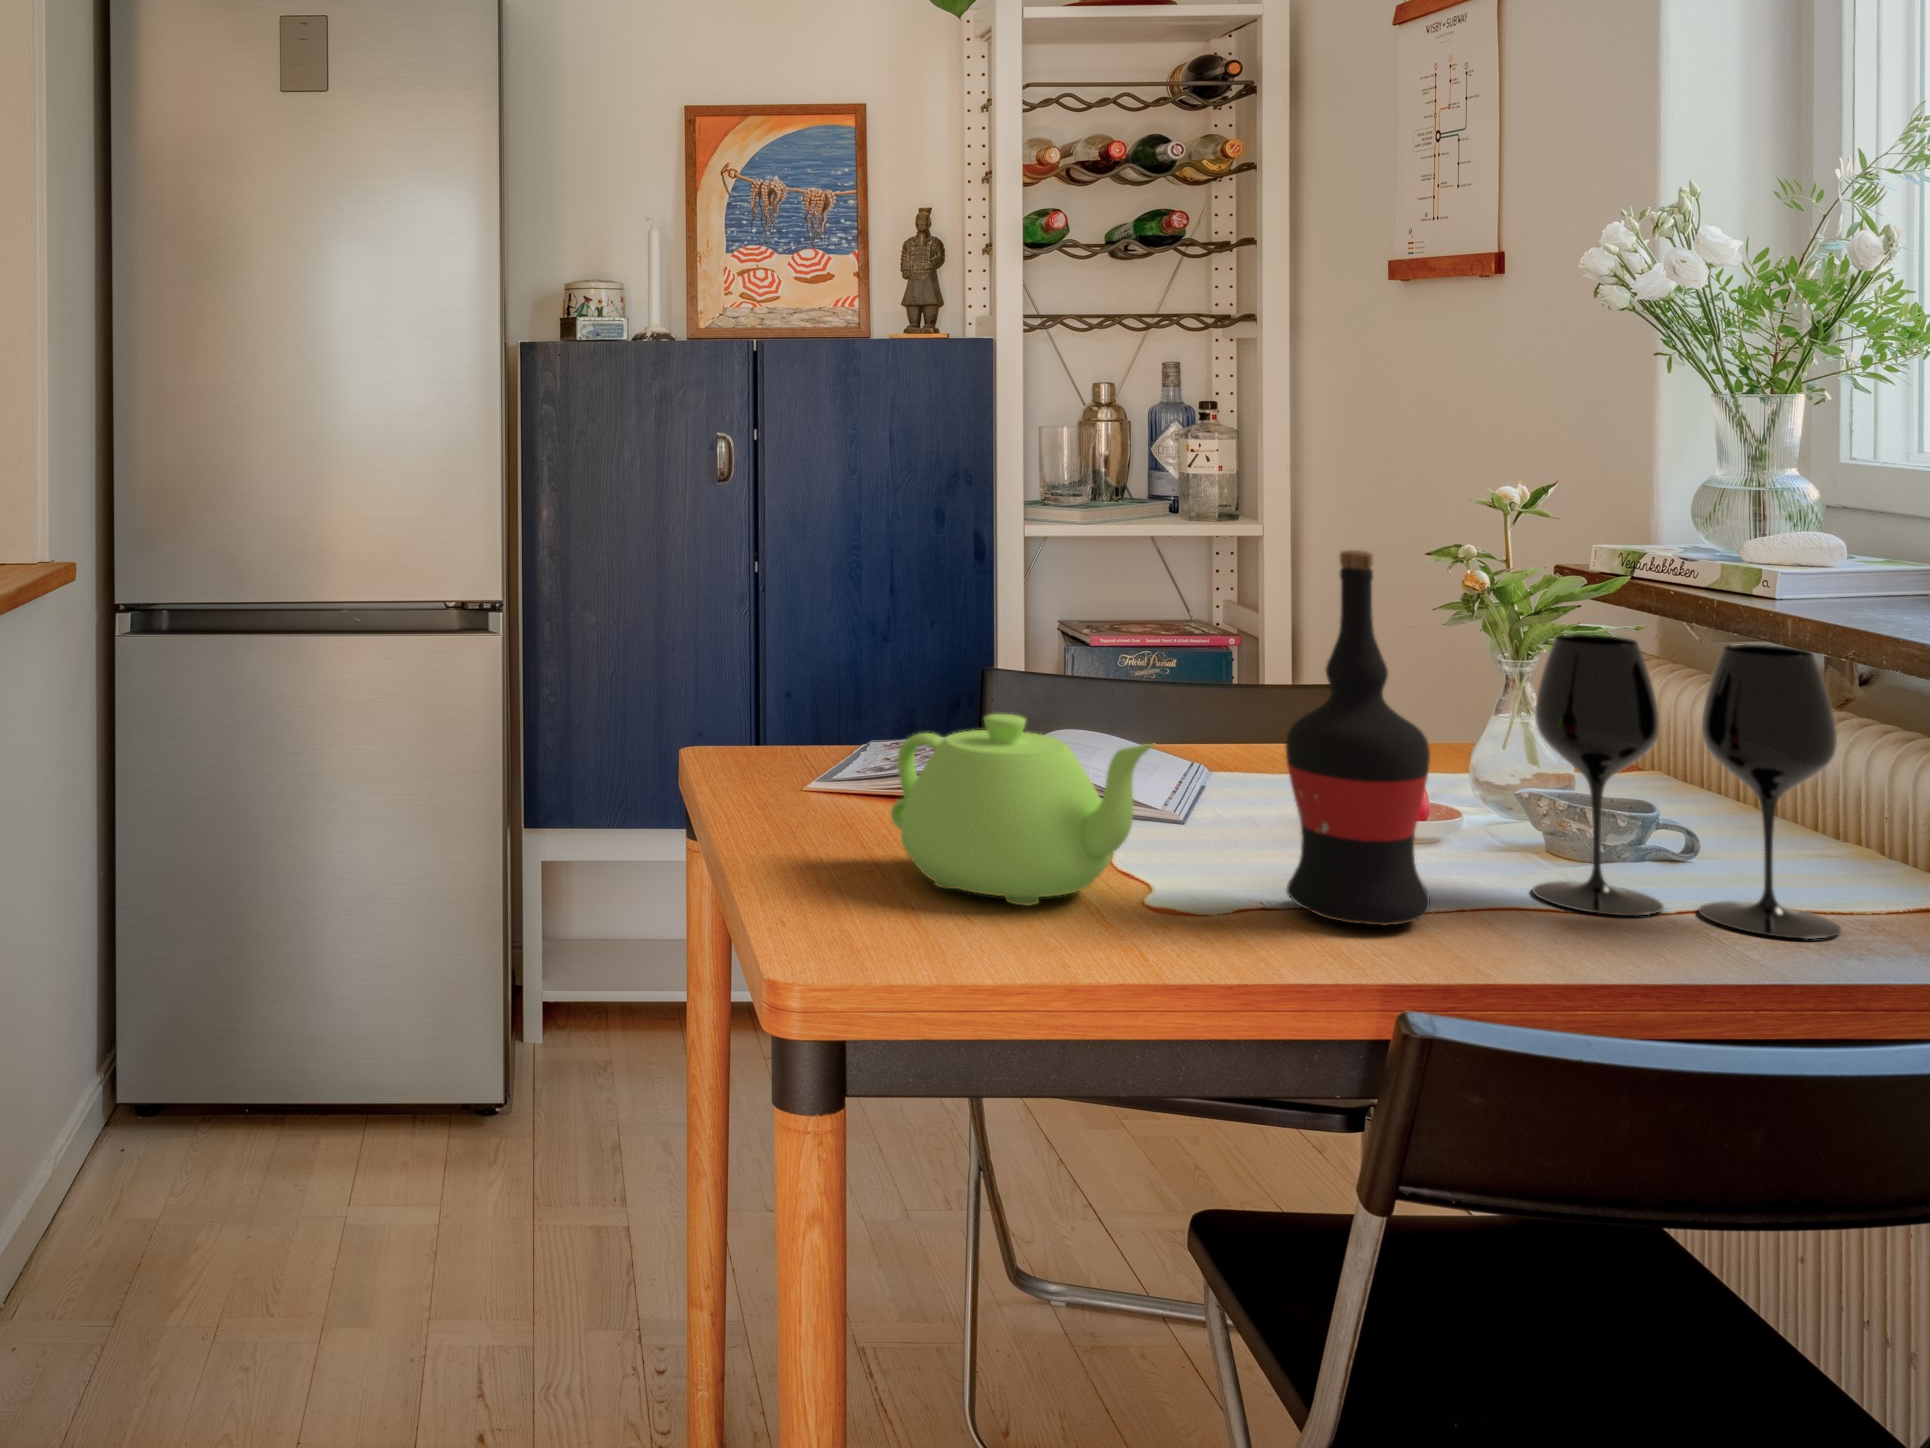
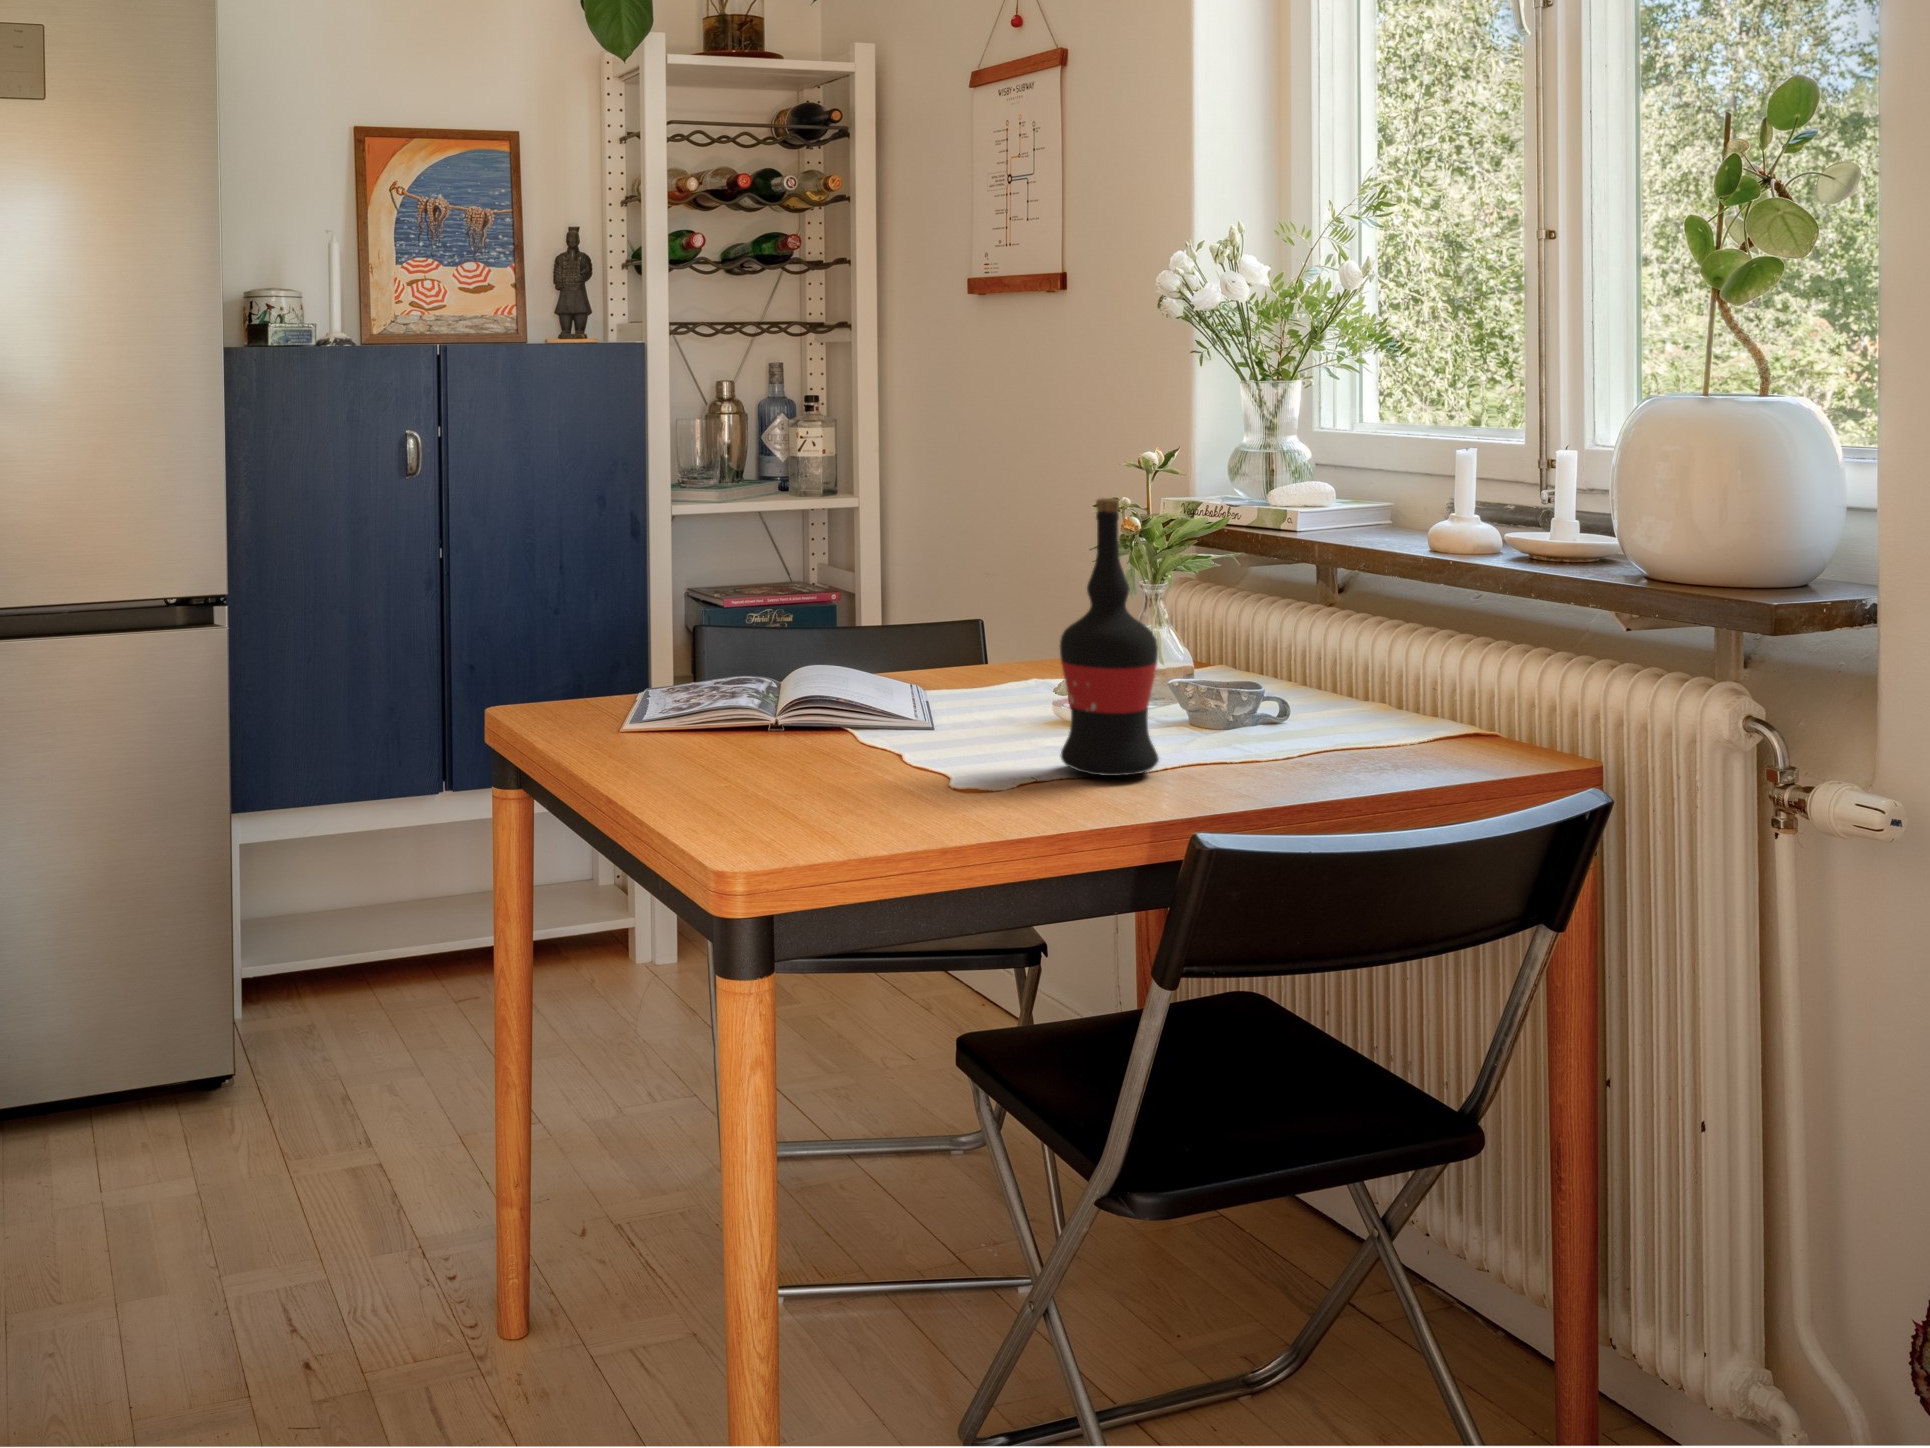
wine glass: present [1533,634,1841,939] -> none [1200,555,1390,755]
teapot: present [891,714,1153,906] -> none [759,642,982,791]

